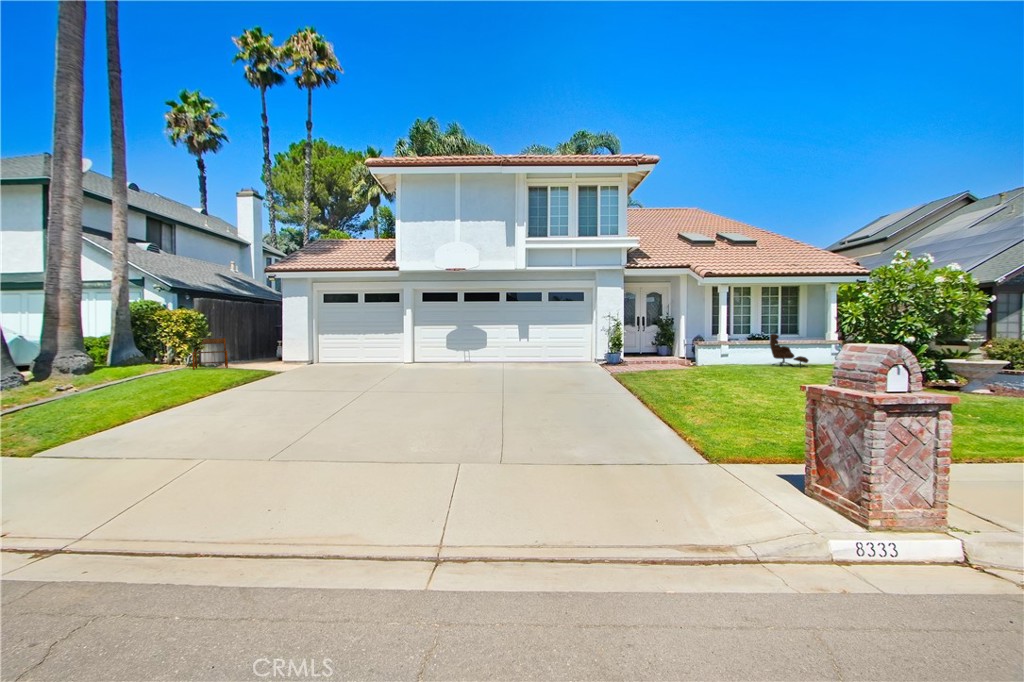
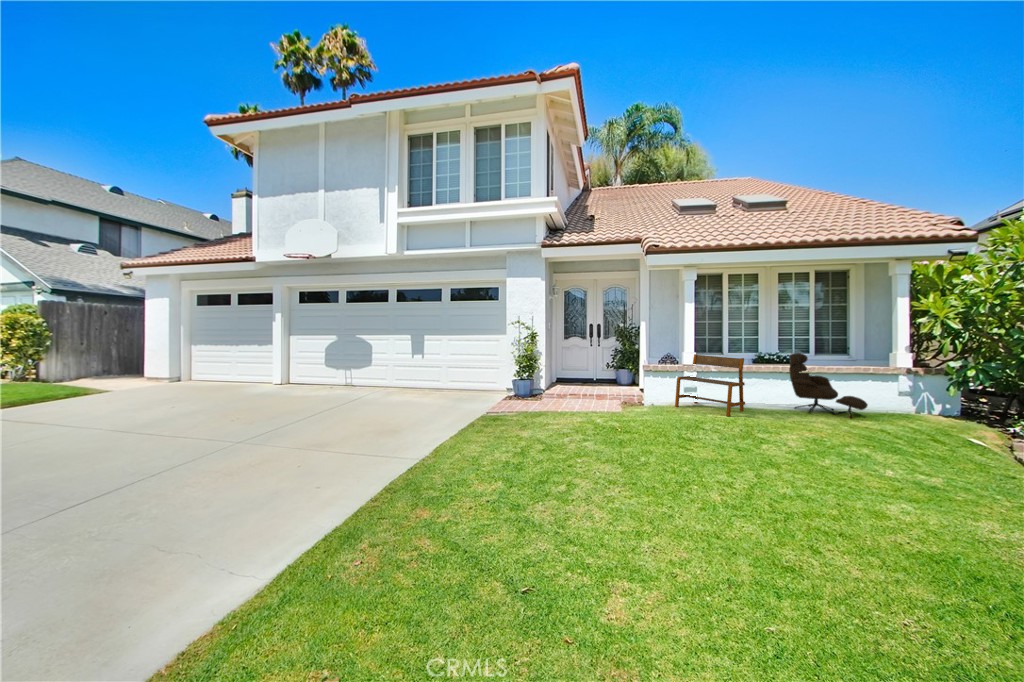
bench: present [192,338,228,370] -> present [675,354,745,417]

